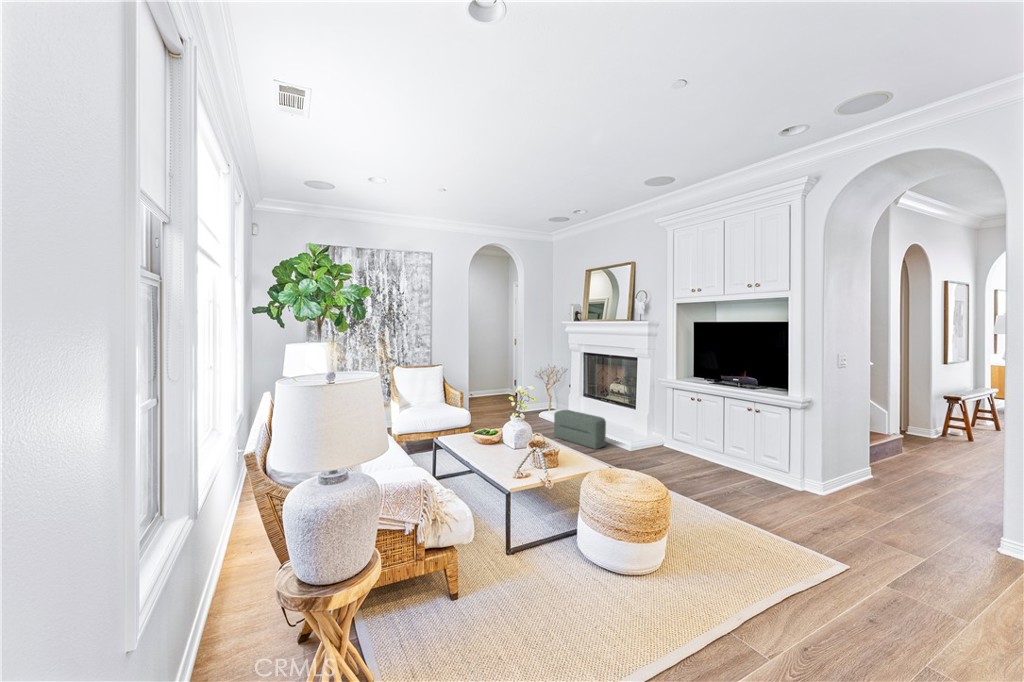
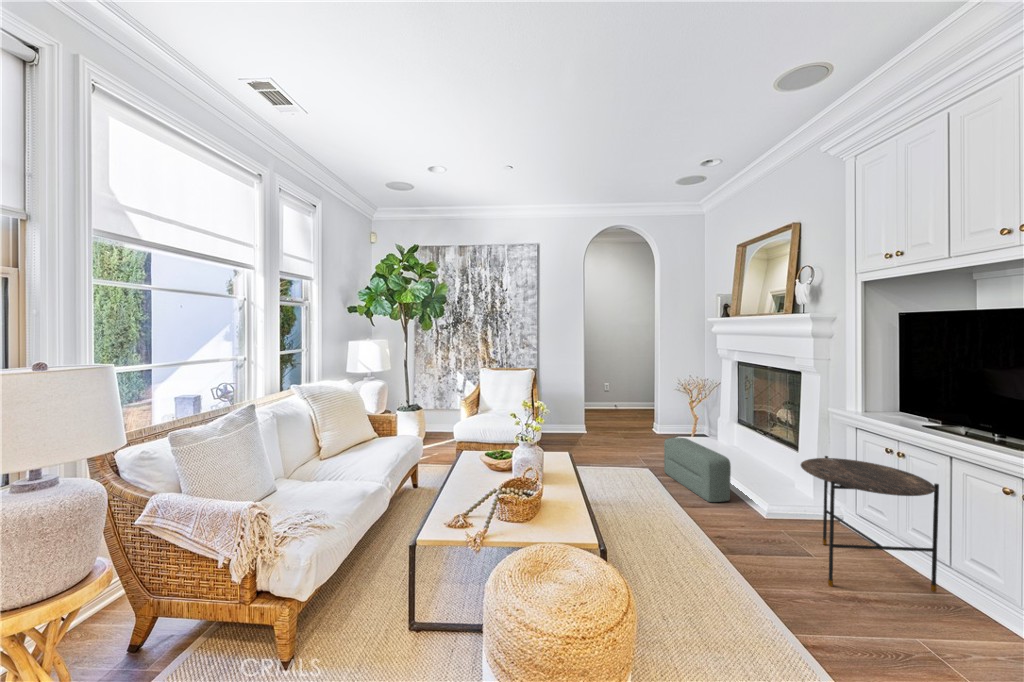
side table: none [658,407,718,476] -> present [801,456,939,592]

